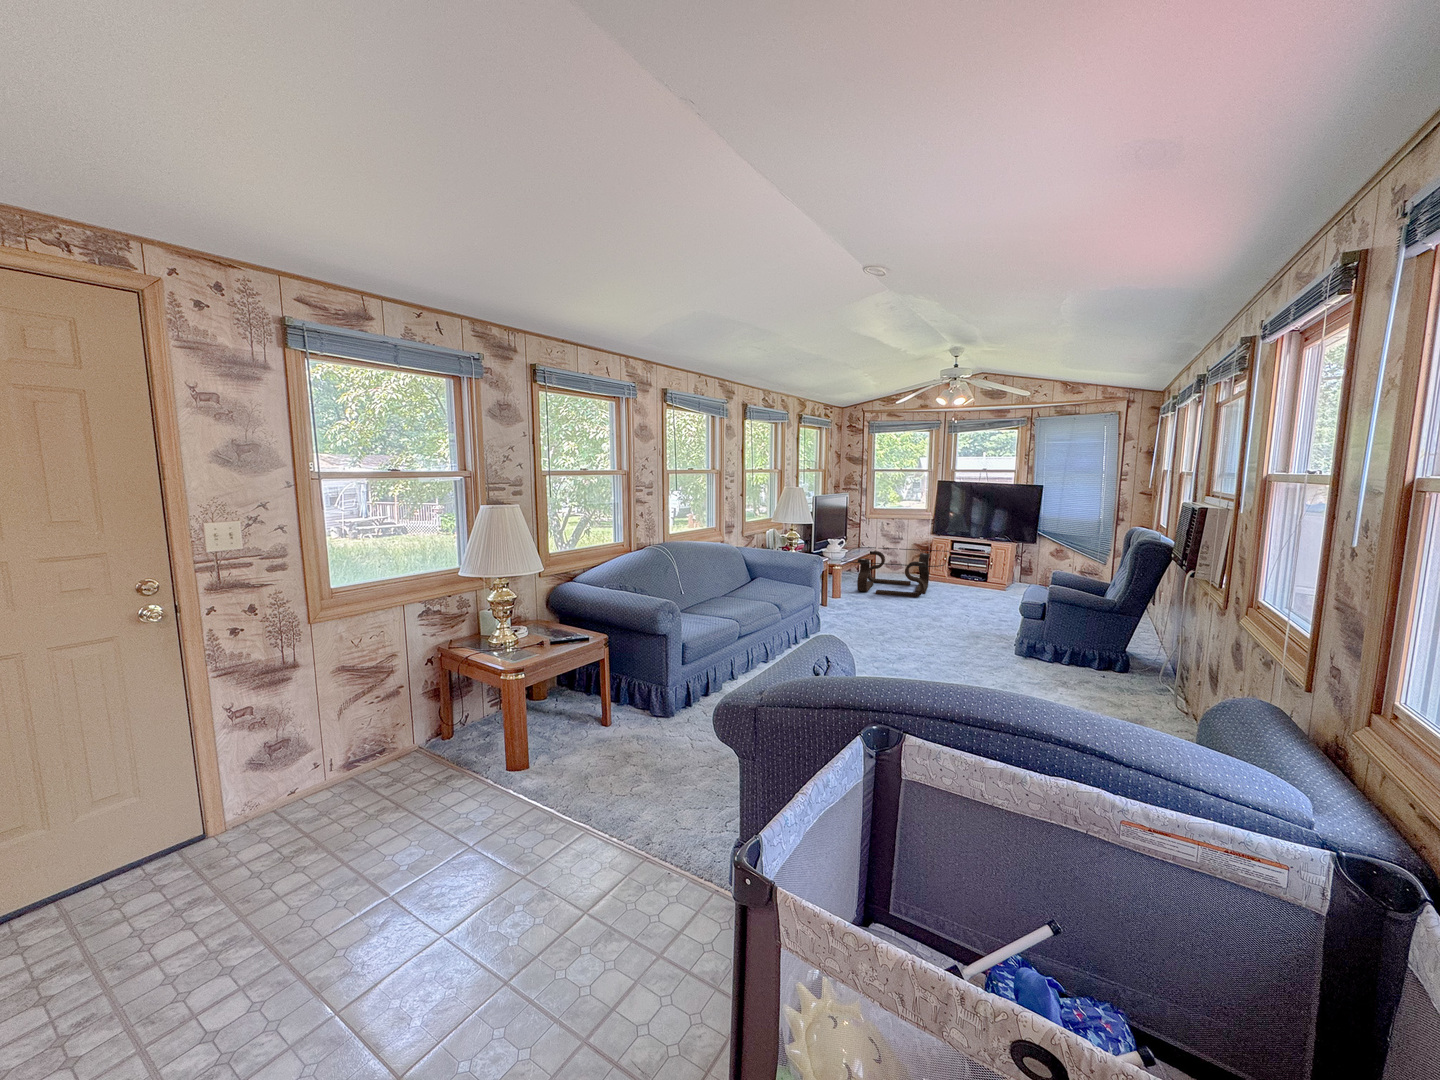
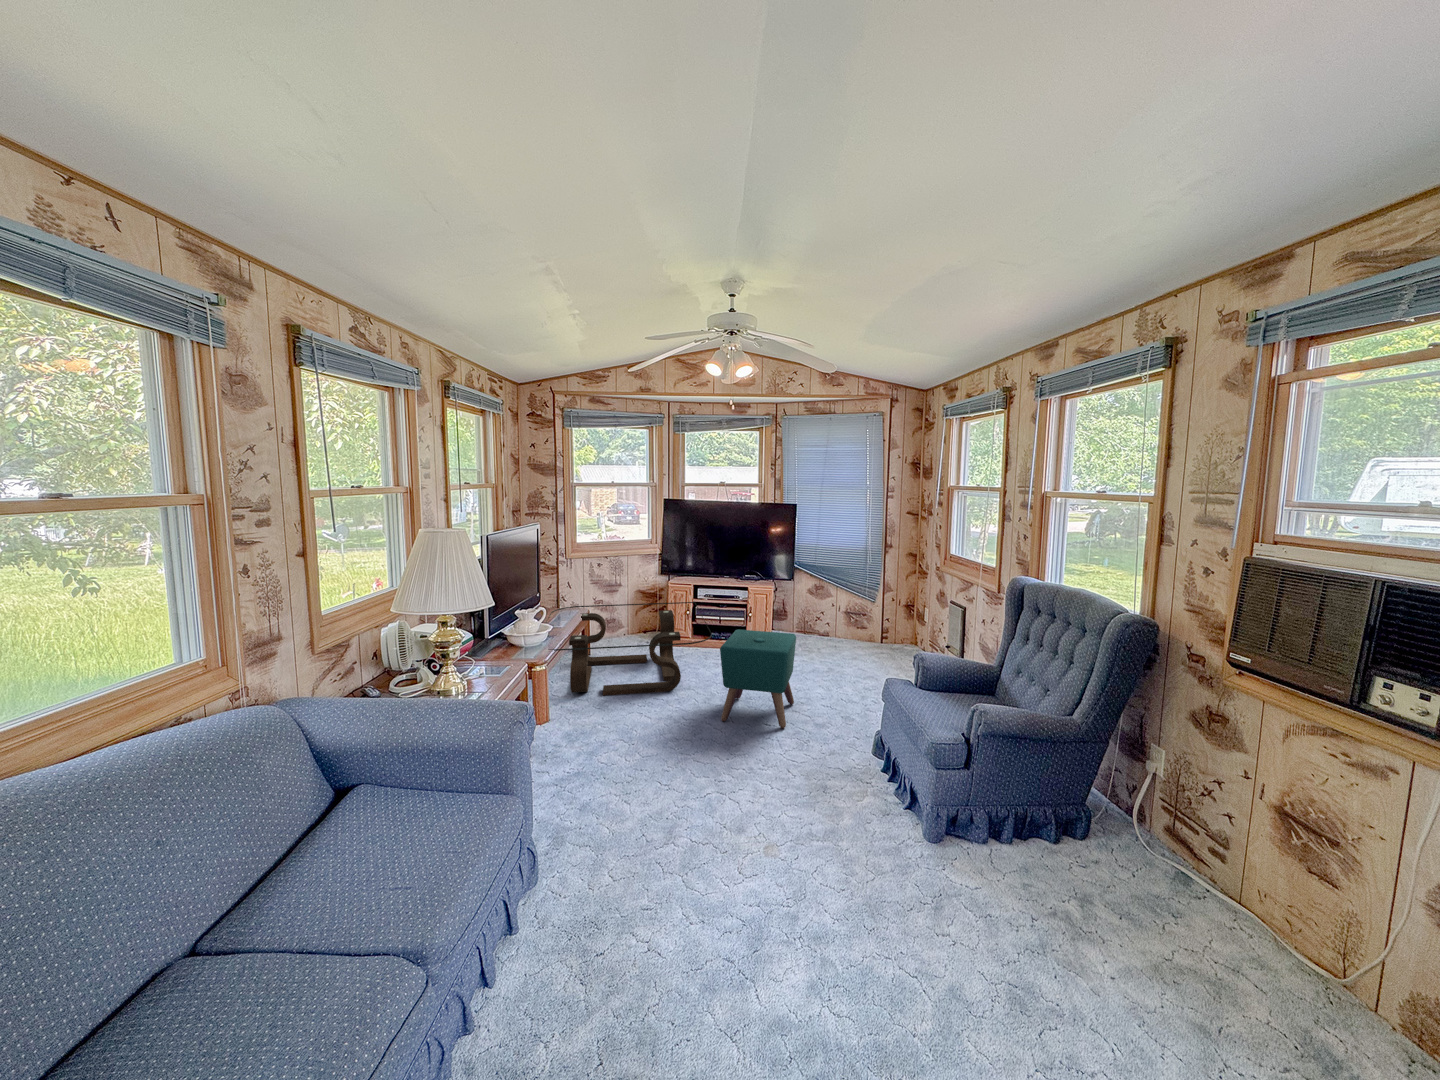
ottoman: none [940,561,997,617] -> present [720,629,796,728]

